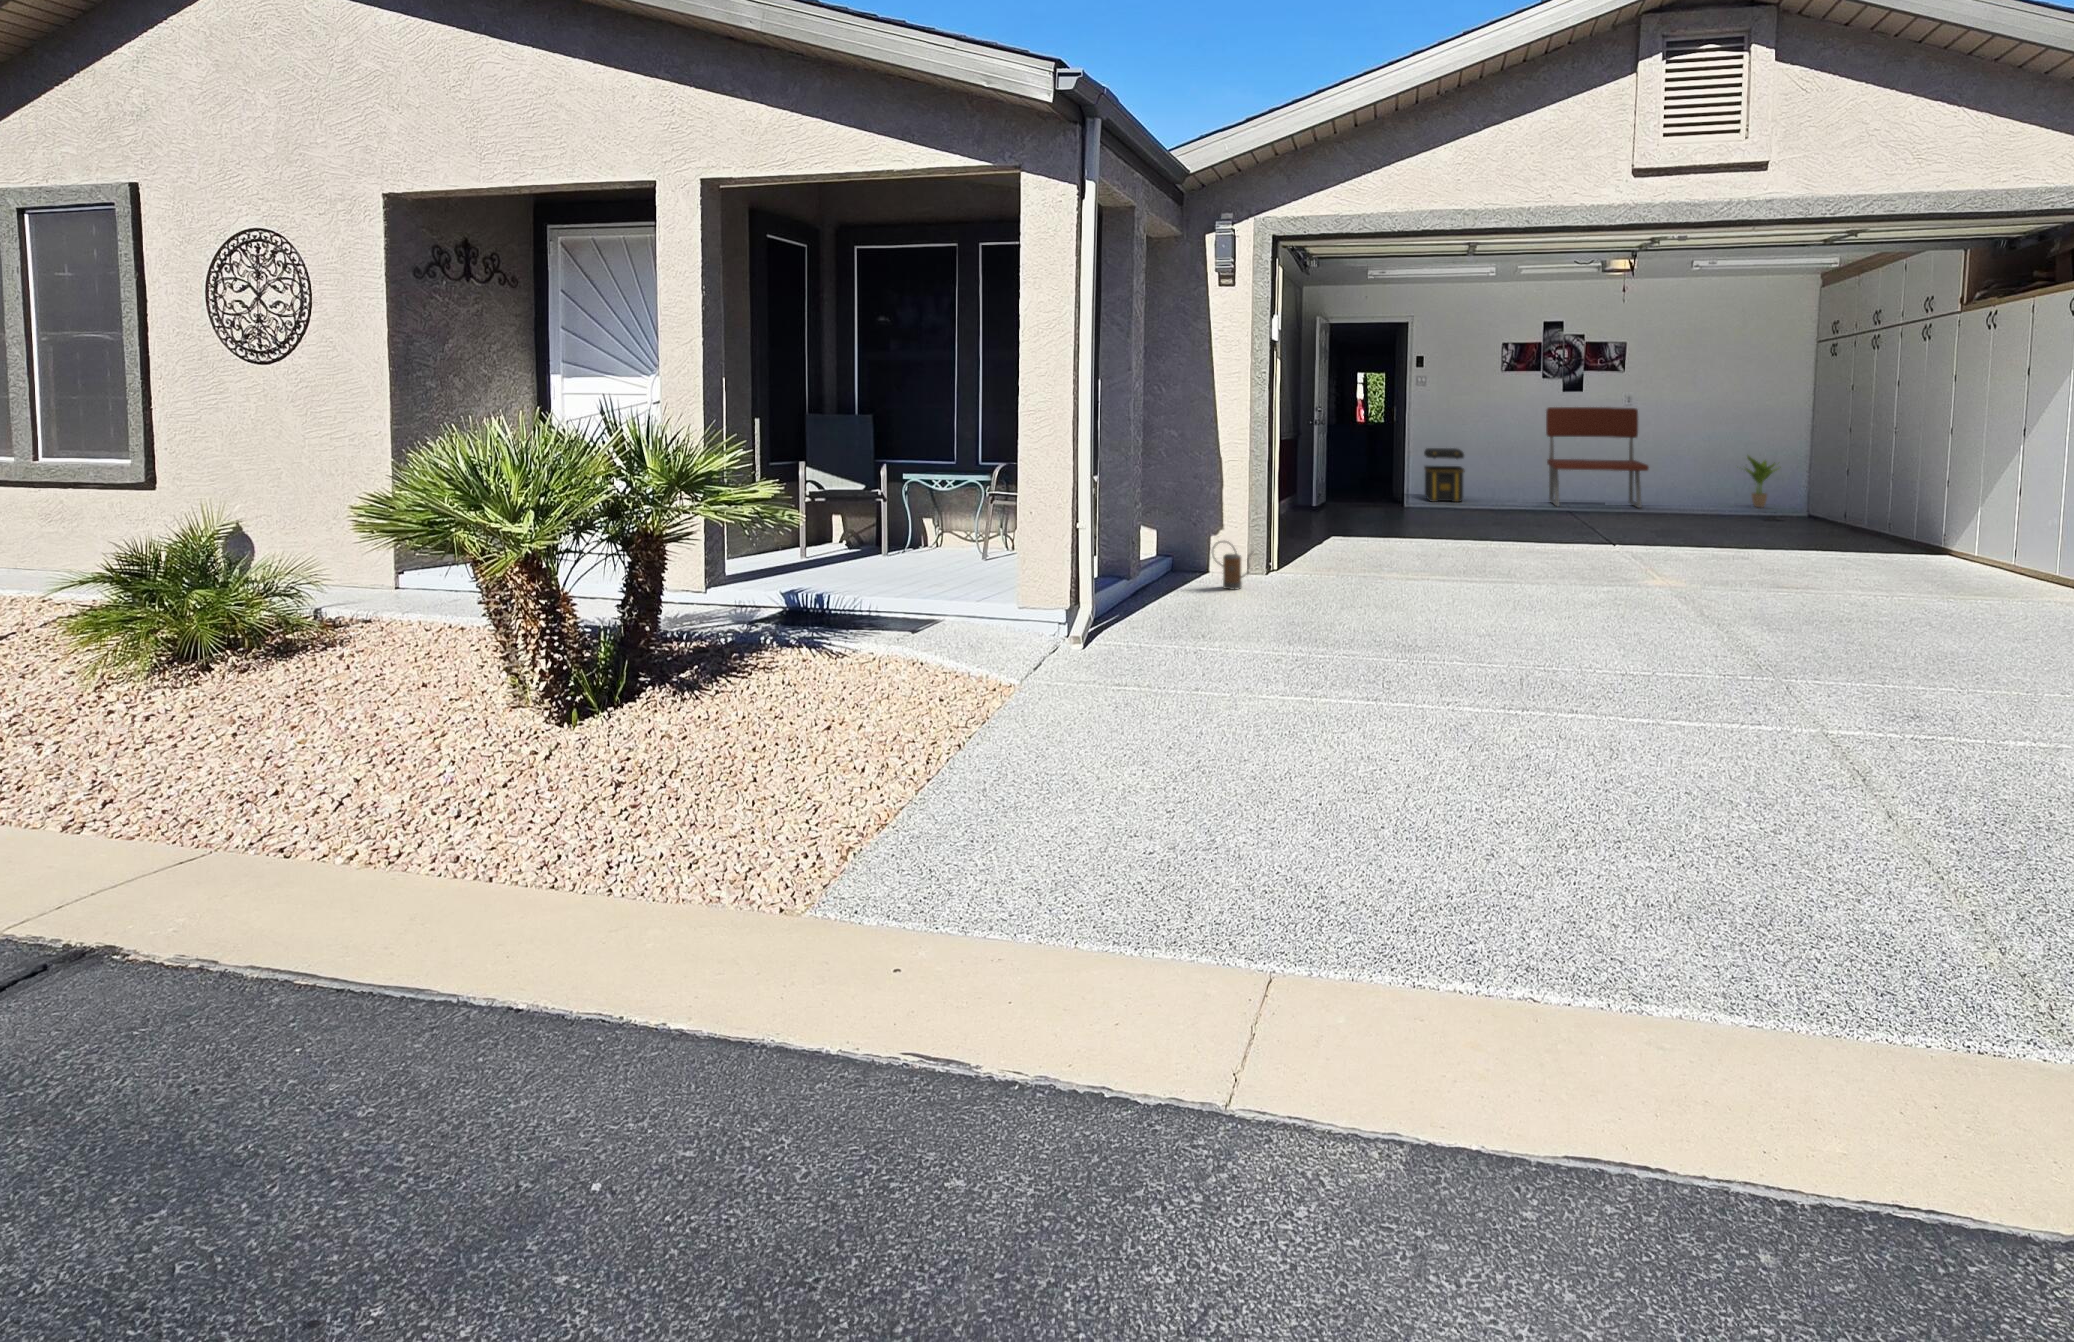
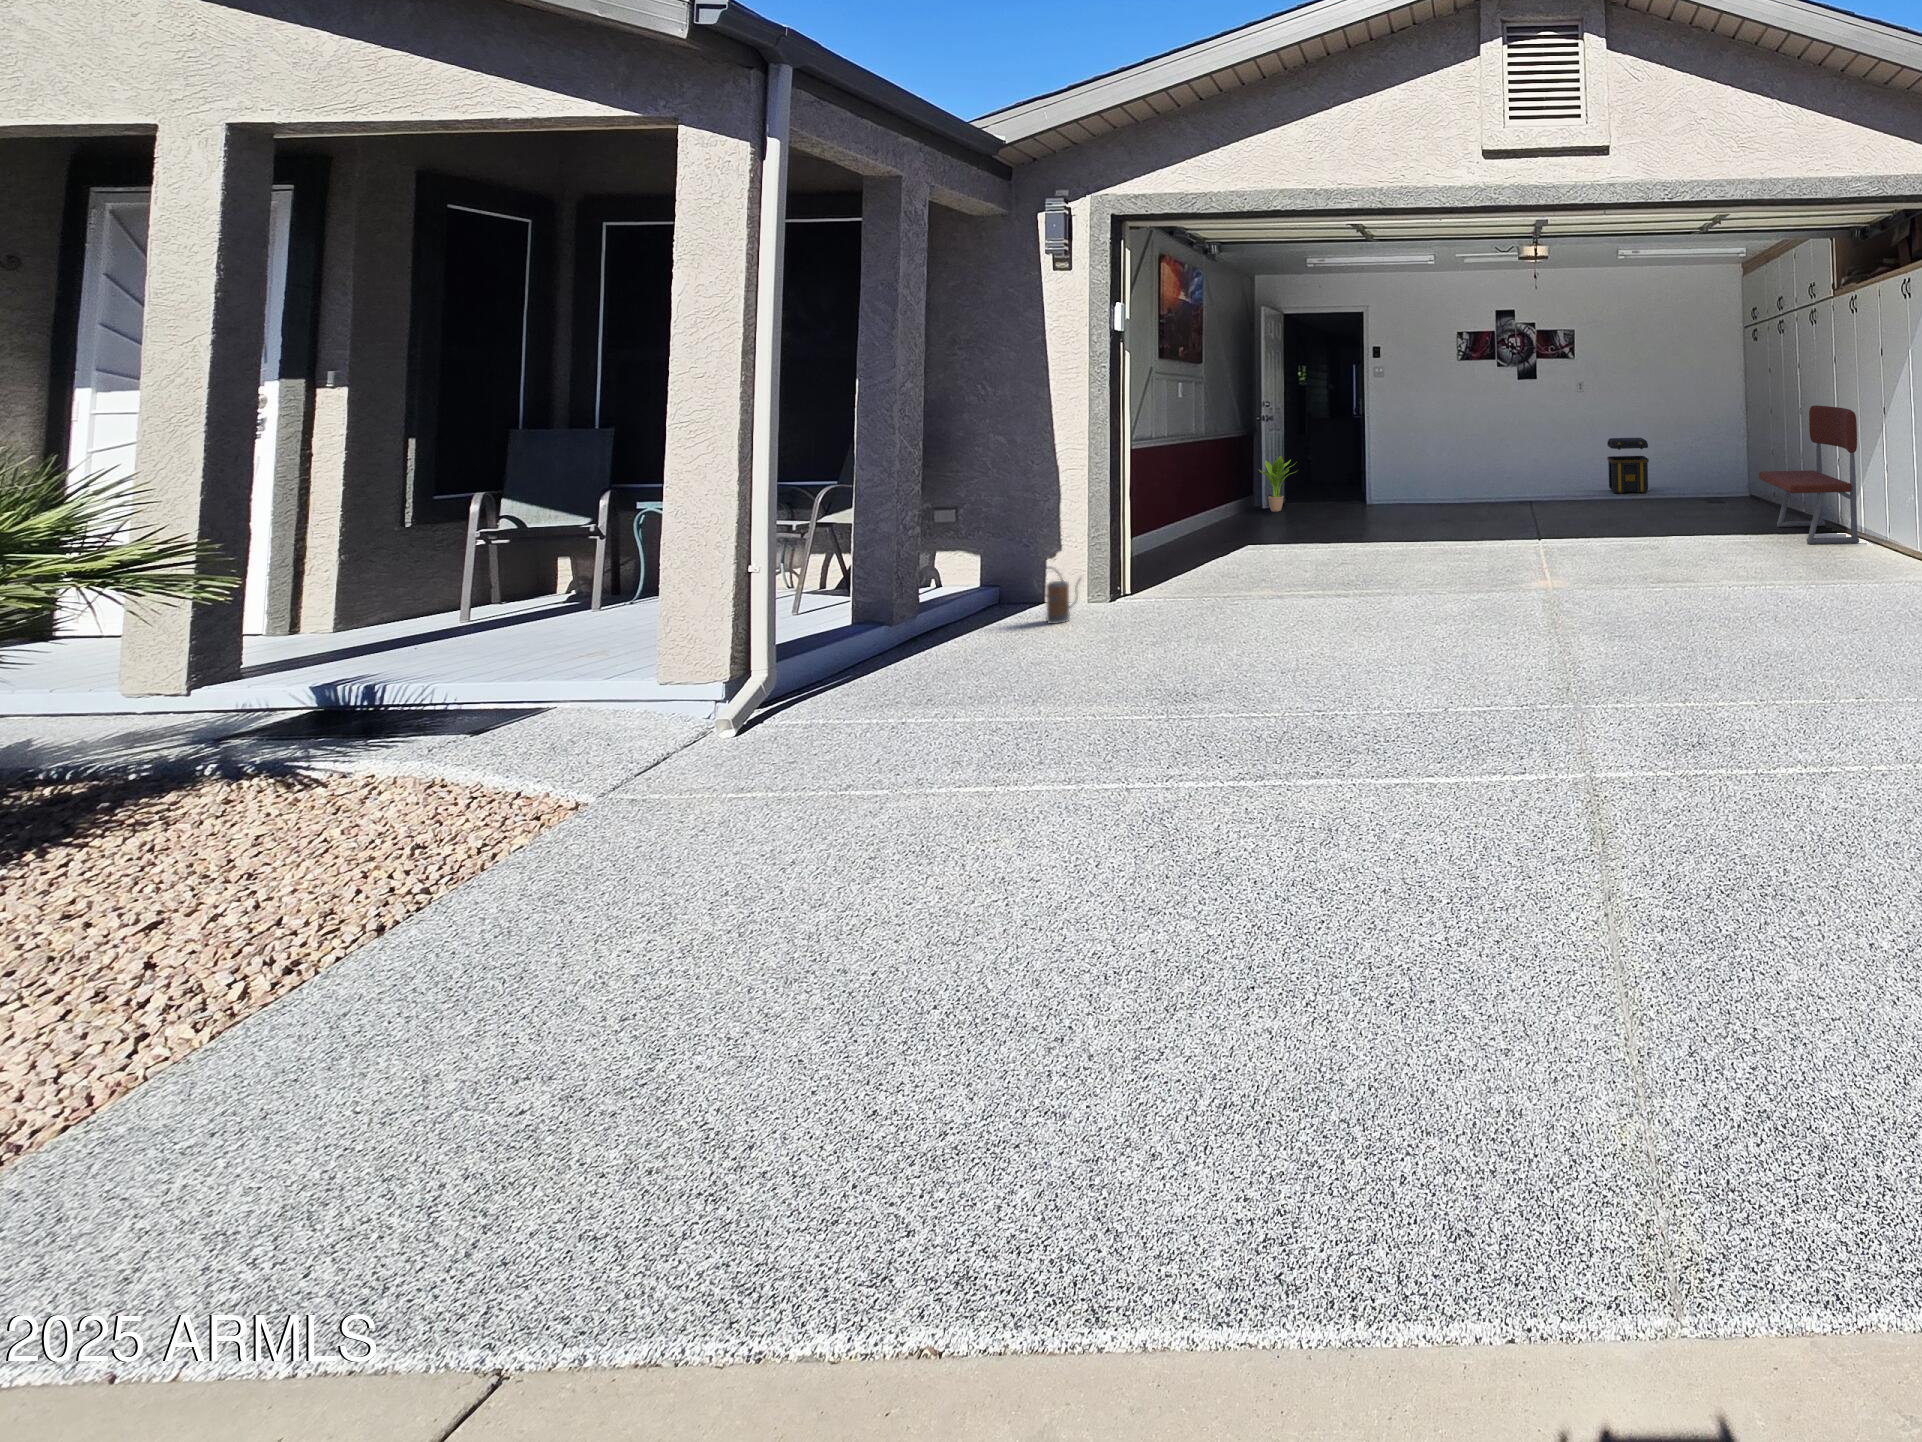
bench: present [1546,407,1649,508] -> present [1759,405,1859,544]
toolbox: present [1424,448,1465,502] -> present [1607,438,1649,494]
potted plant: present [1745,456,1778,507] -> present [1258,456,1291,512]

